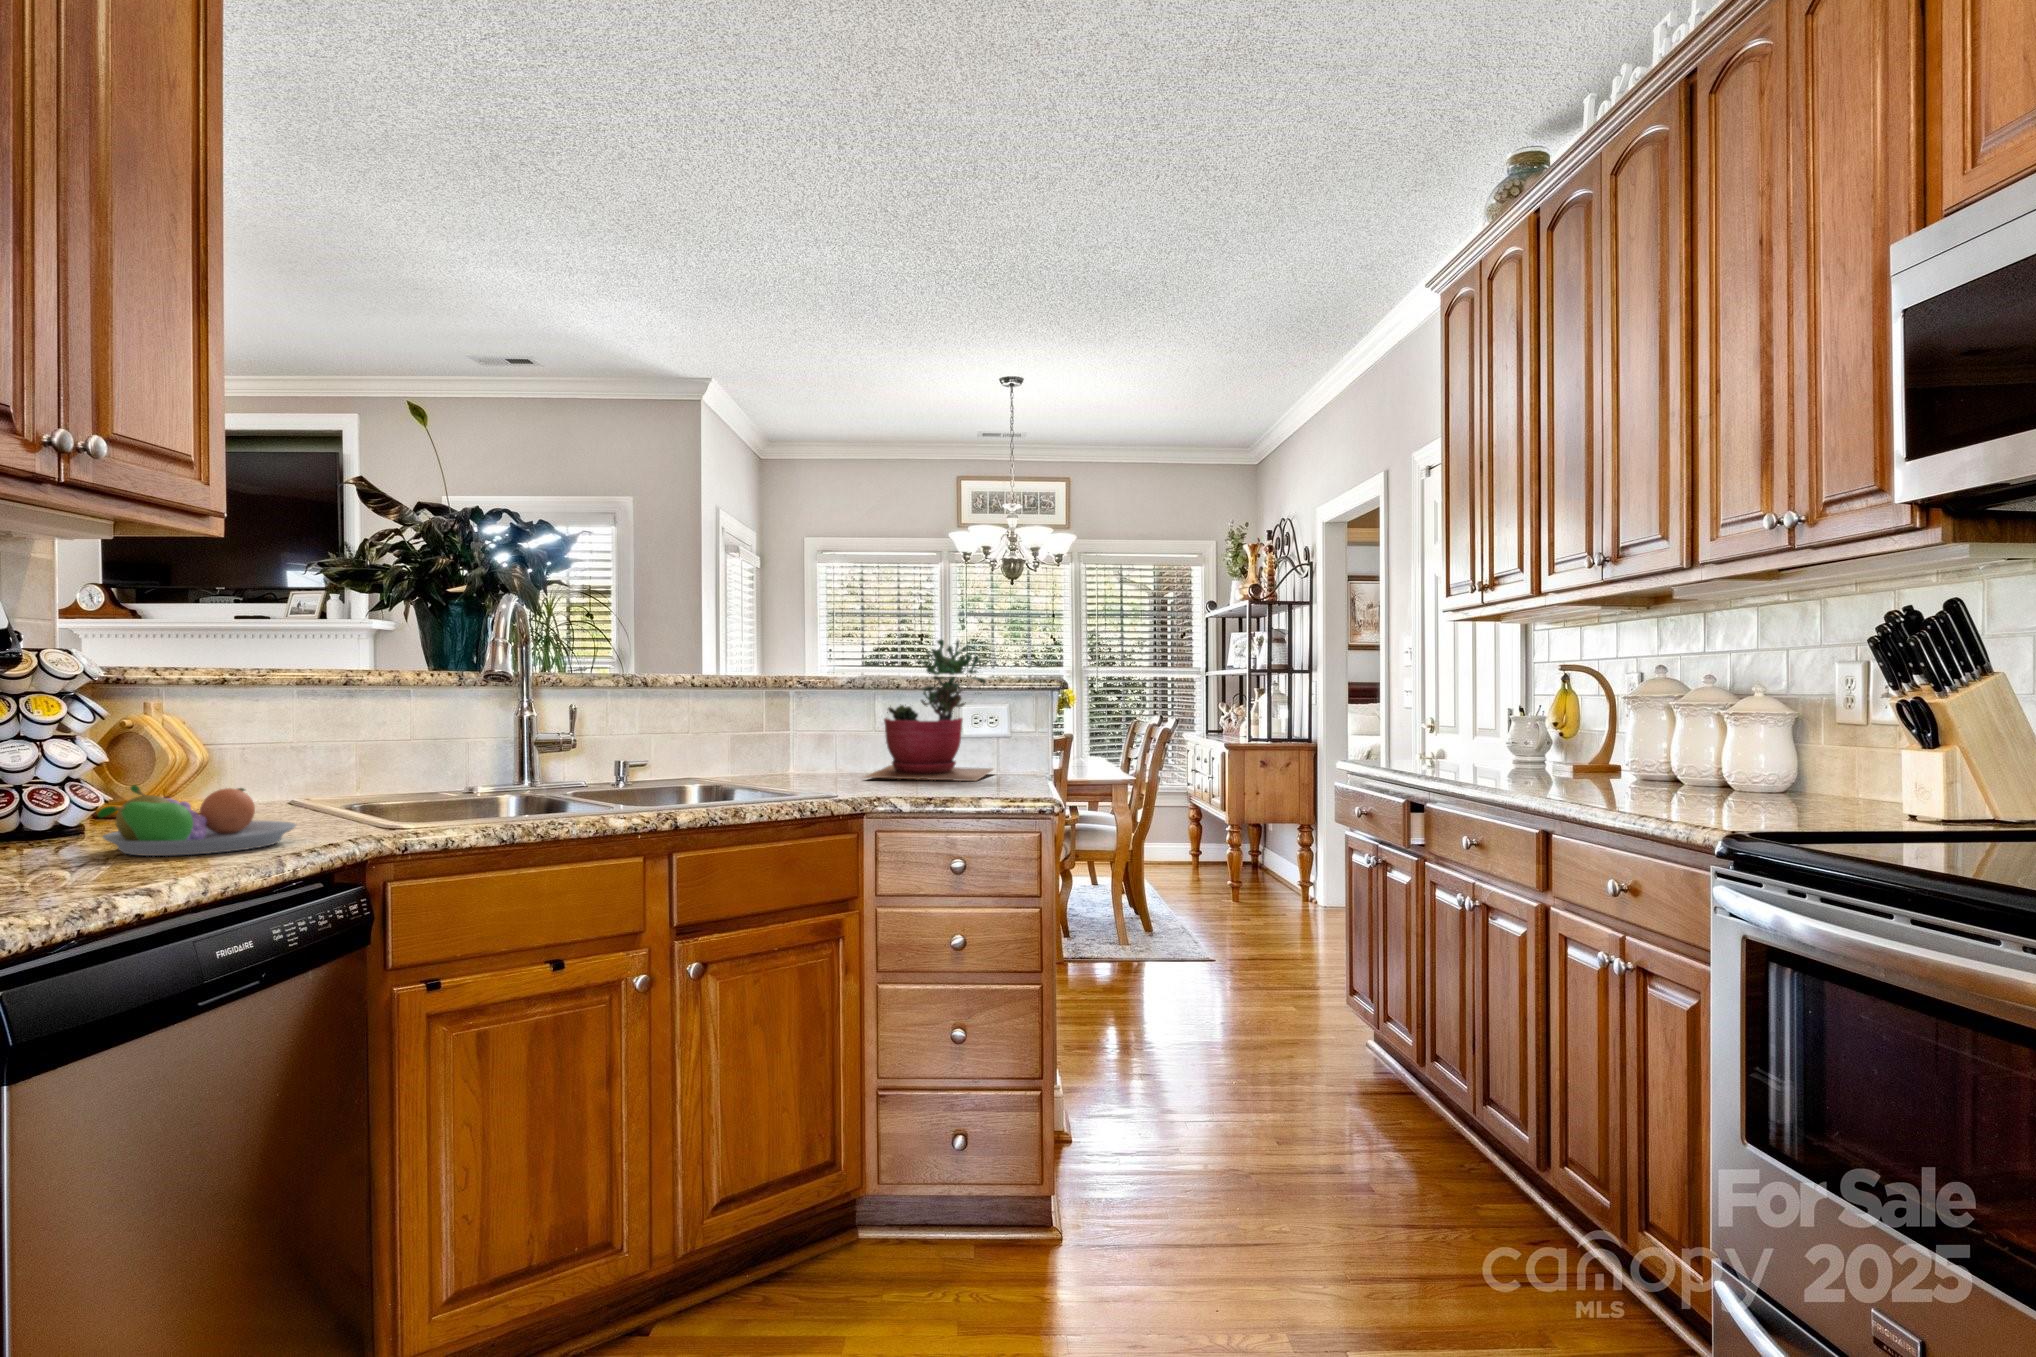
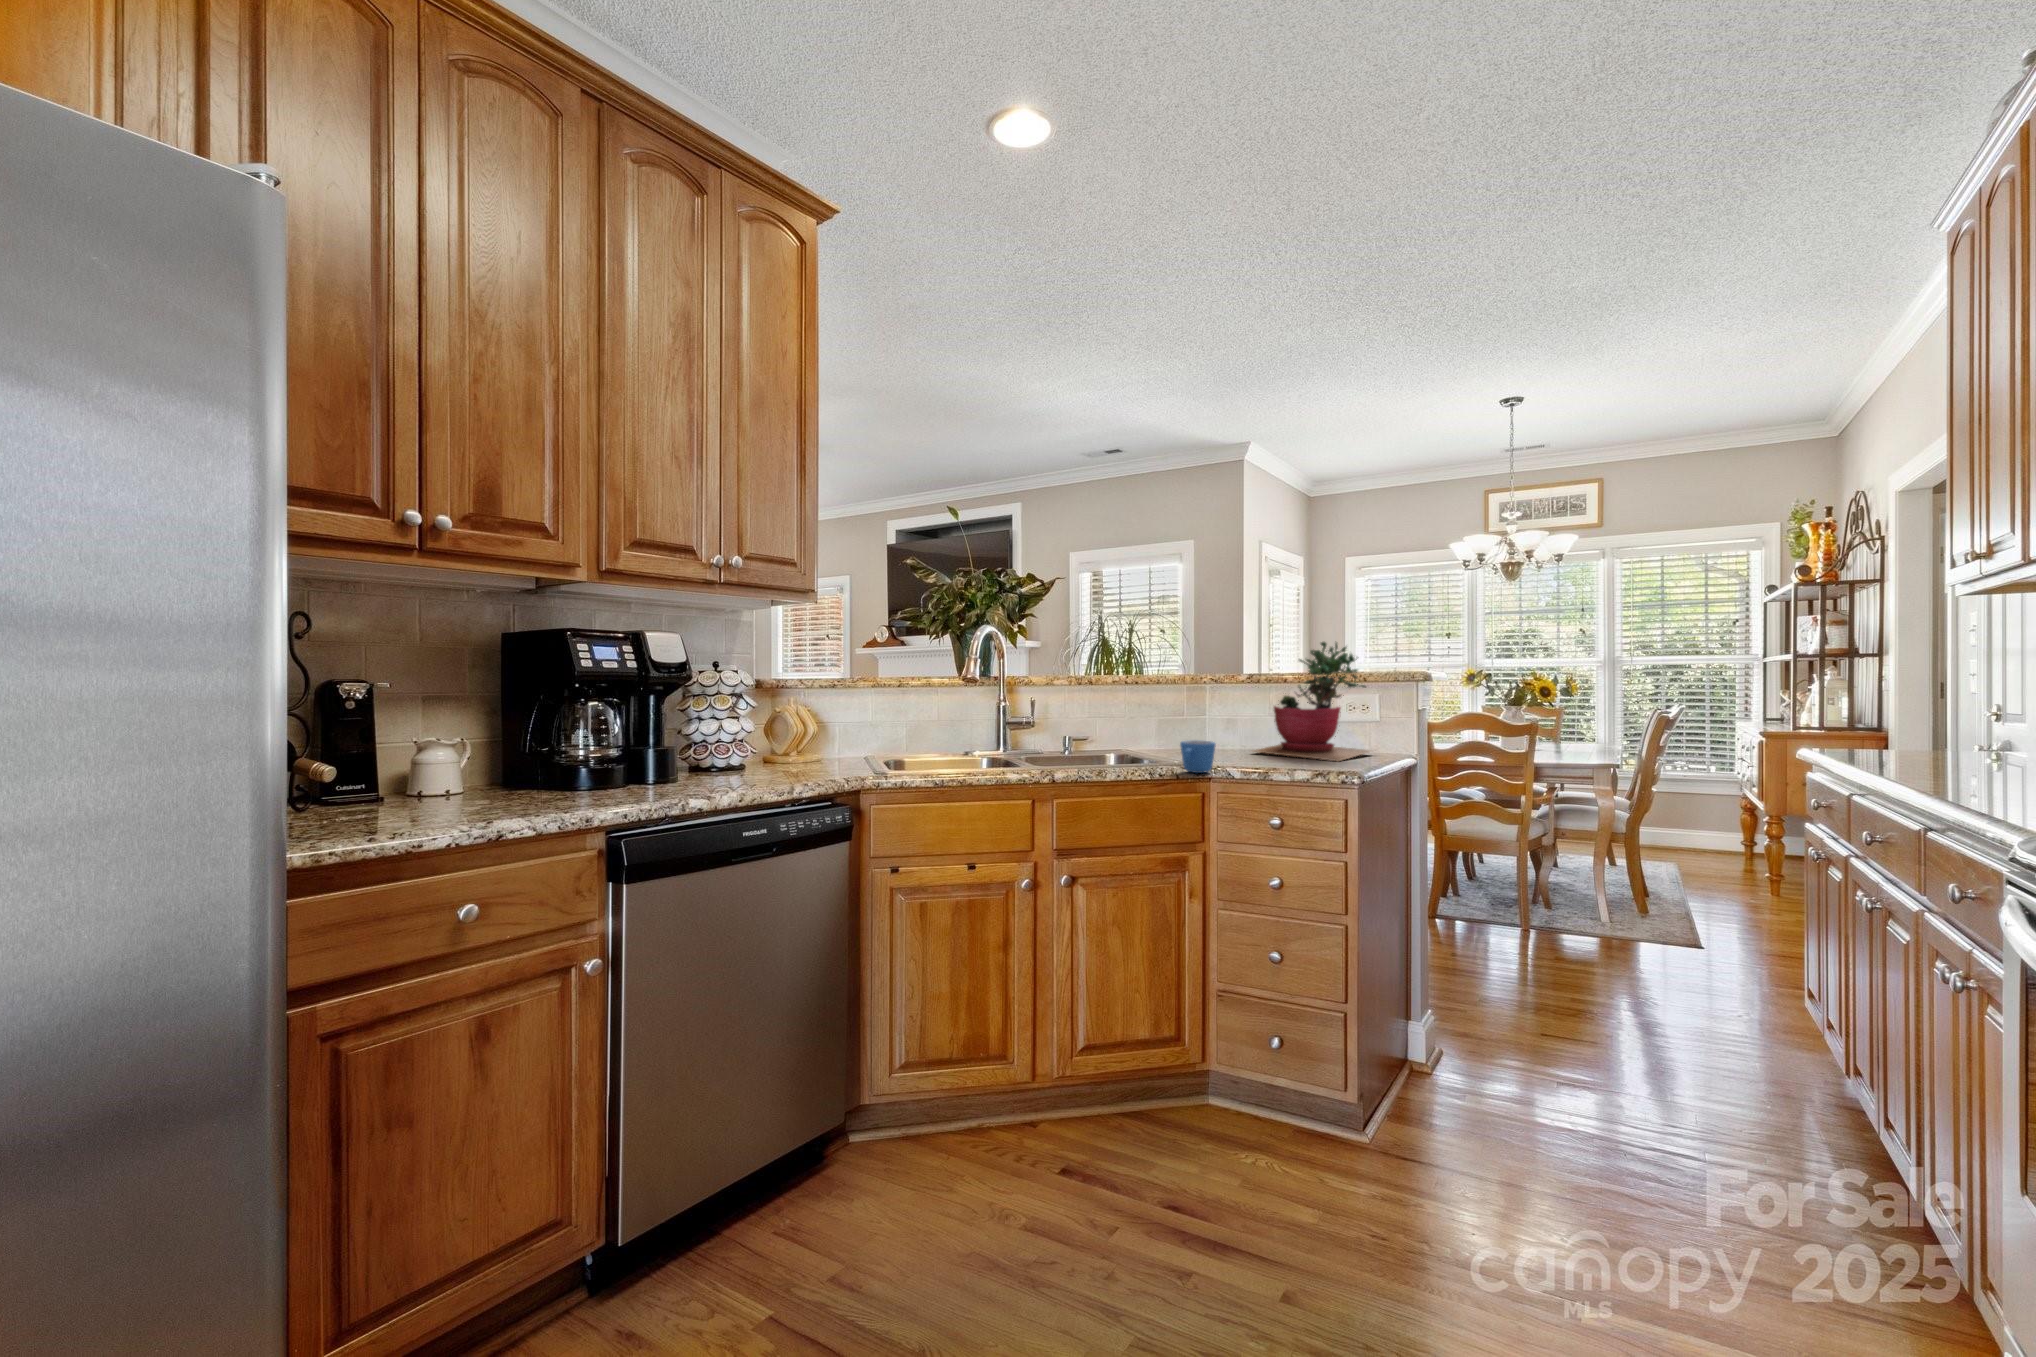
mug: none [833,760,878,801] -> present [1180,740,1216,773]
fruit bowl: present [98,785,296,856] -> none [734,736,834,777]

